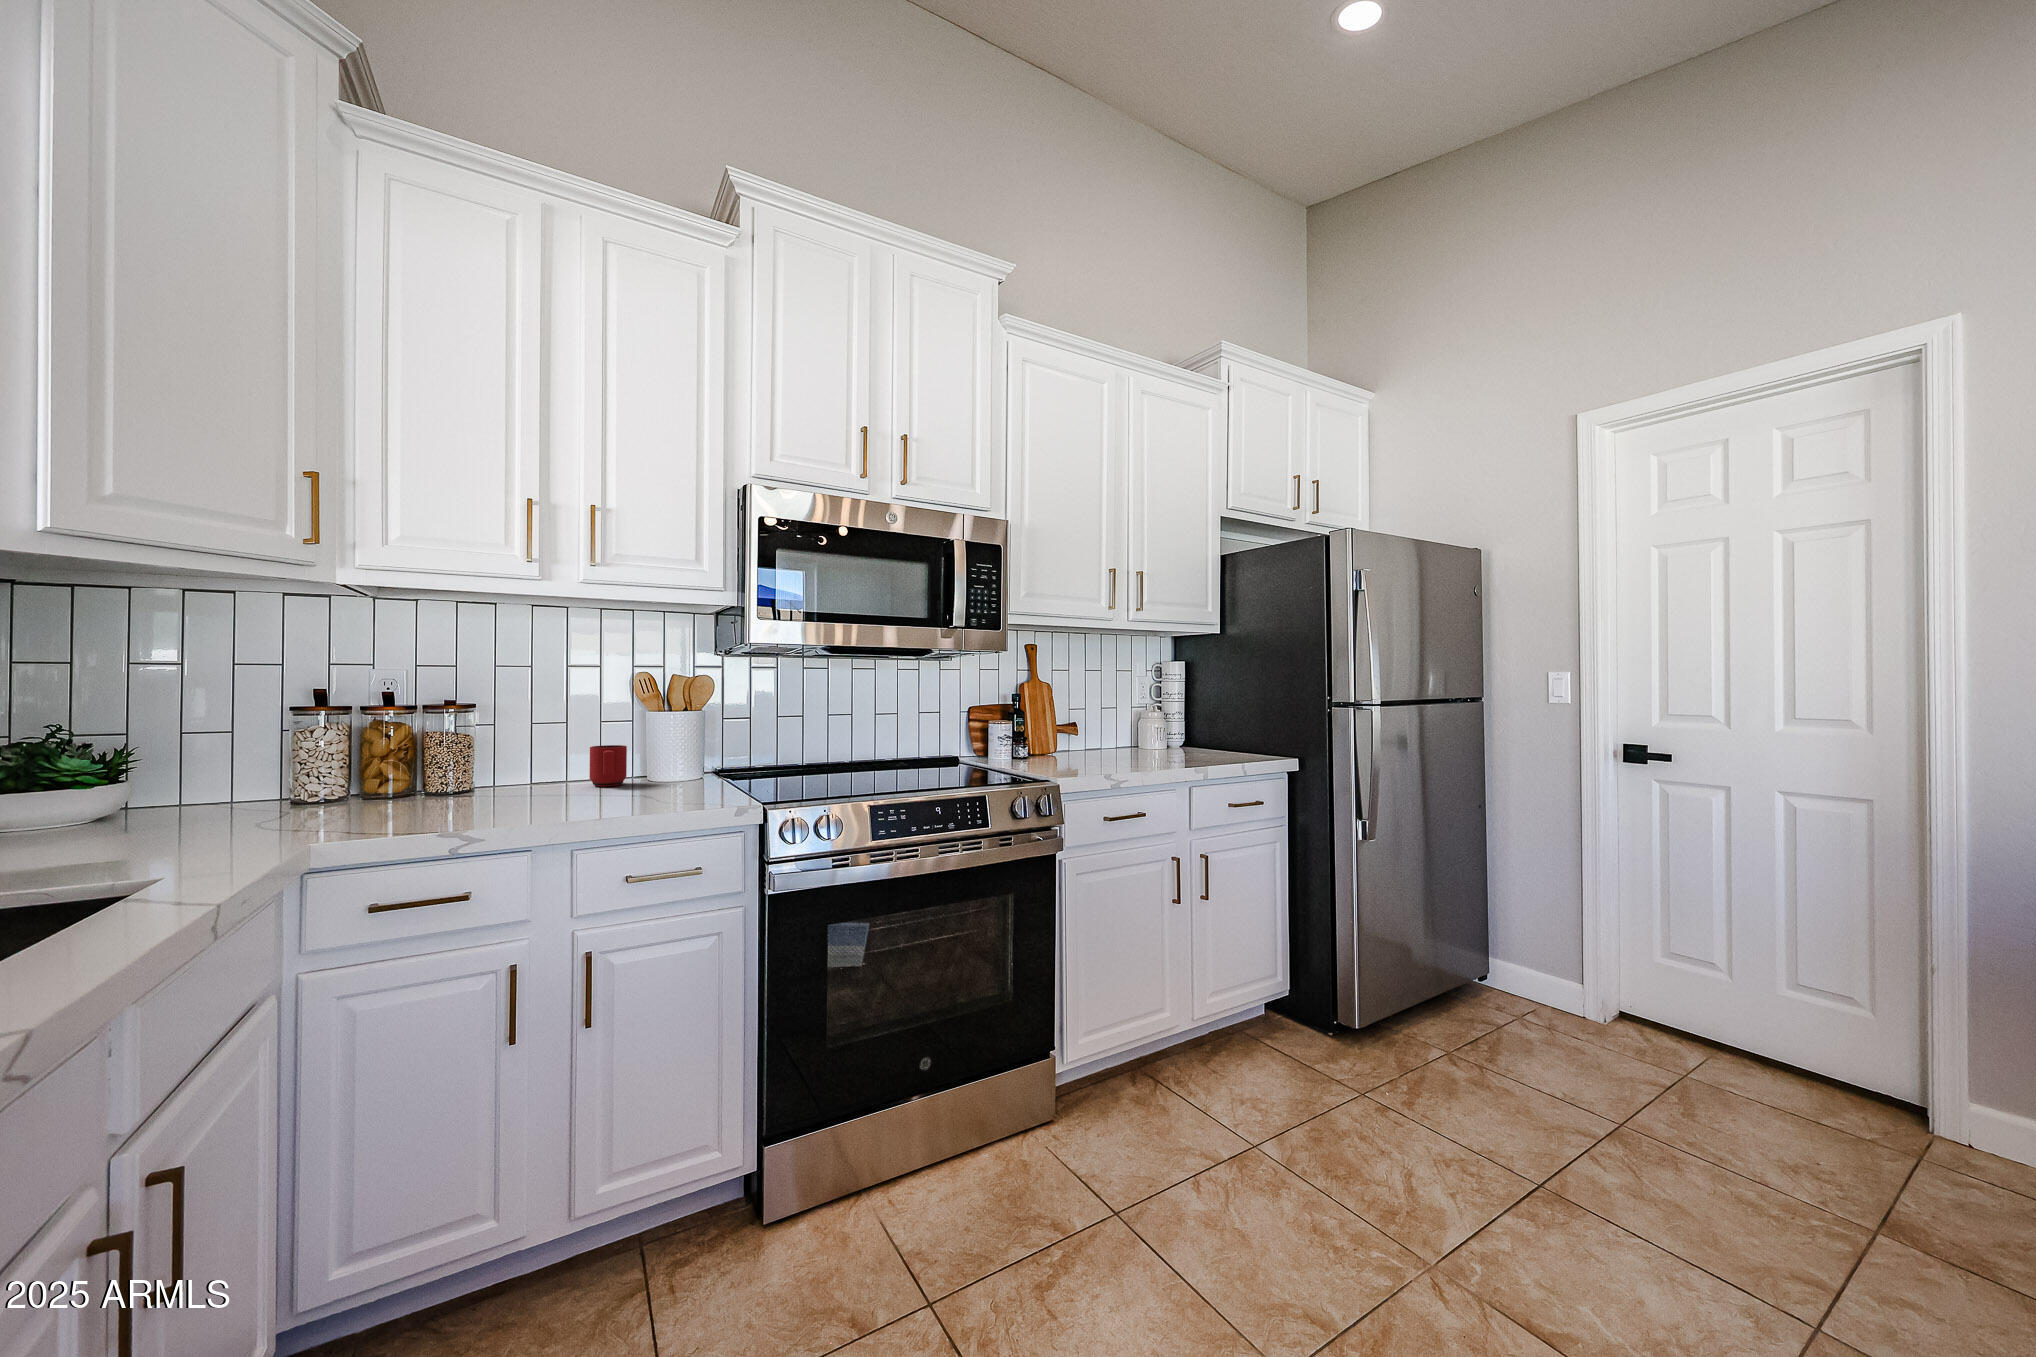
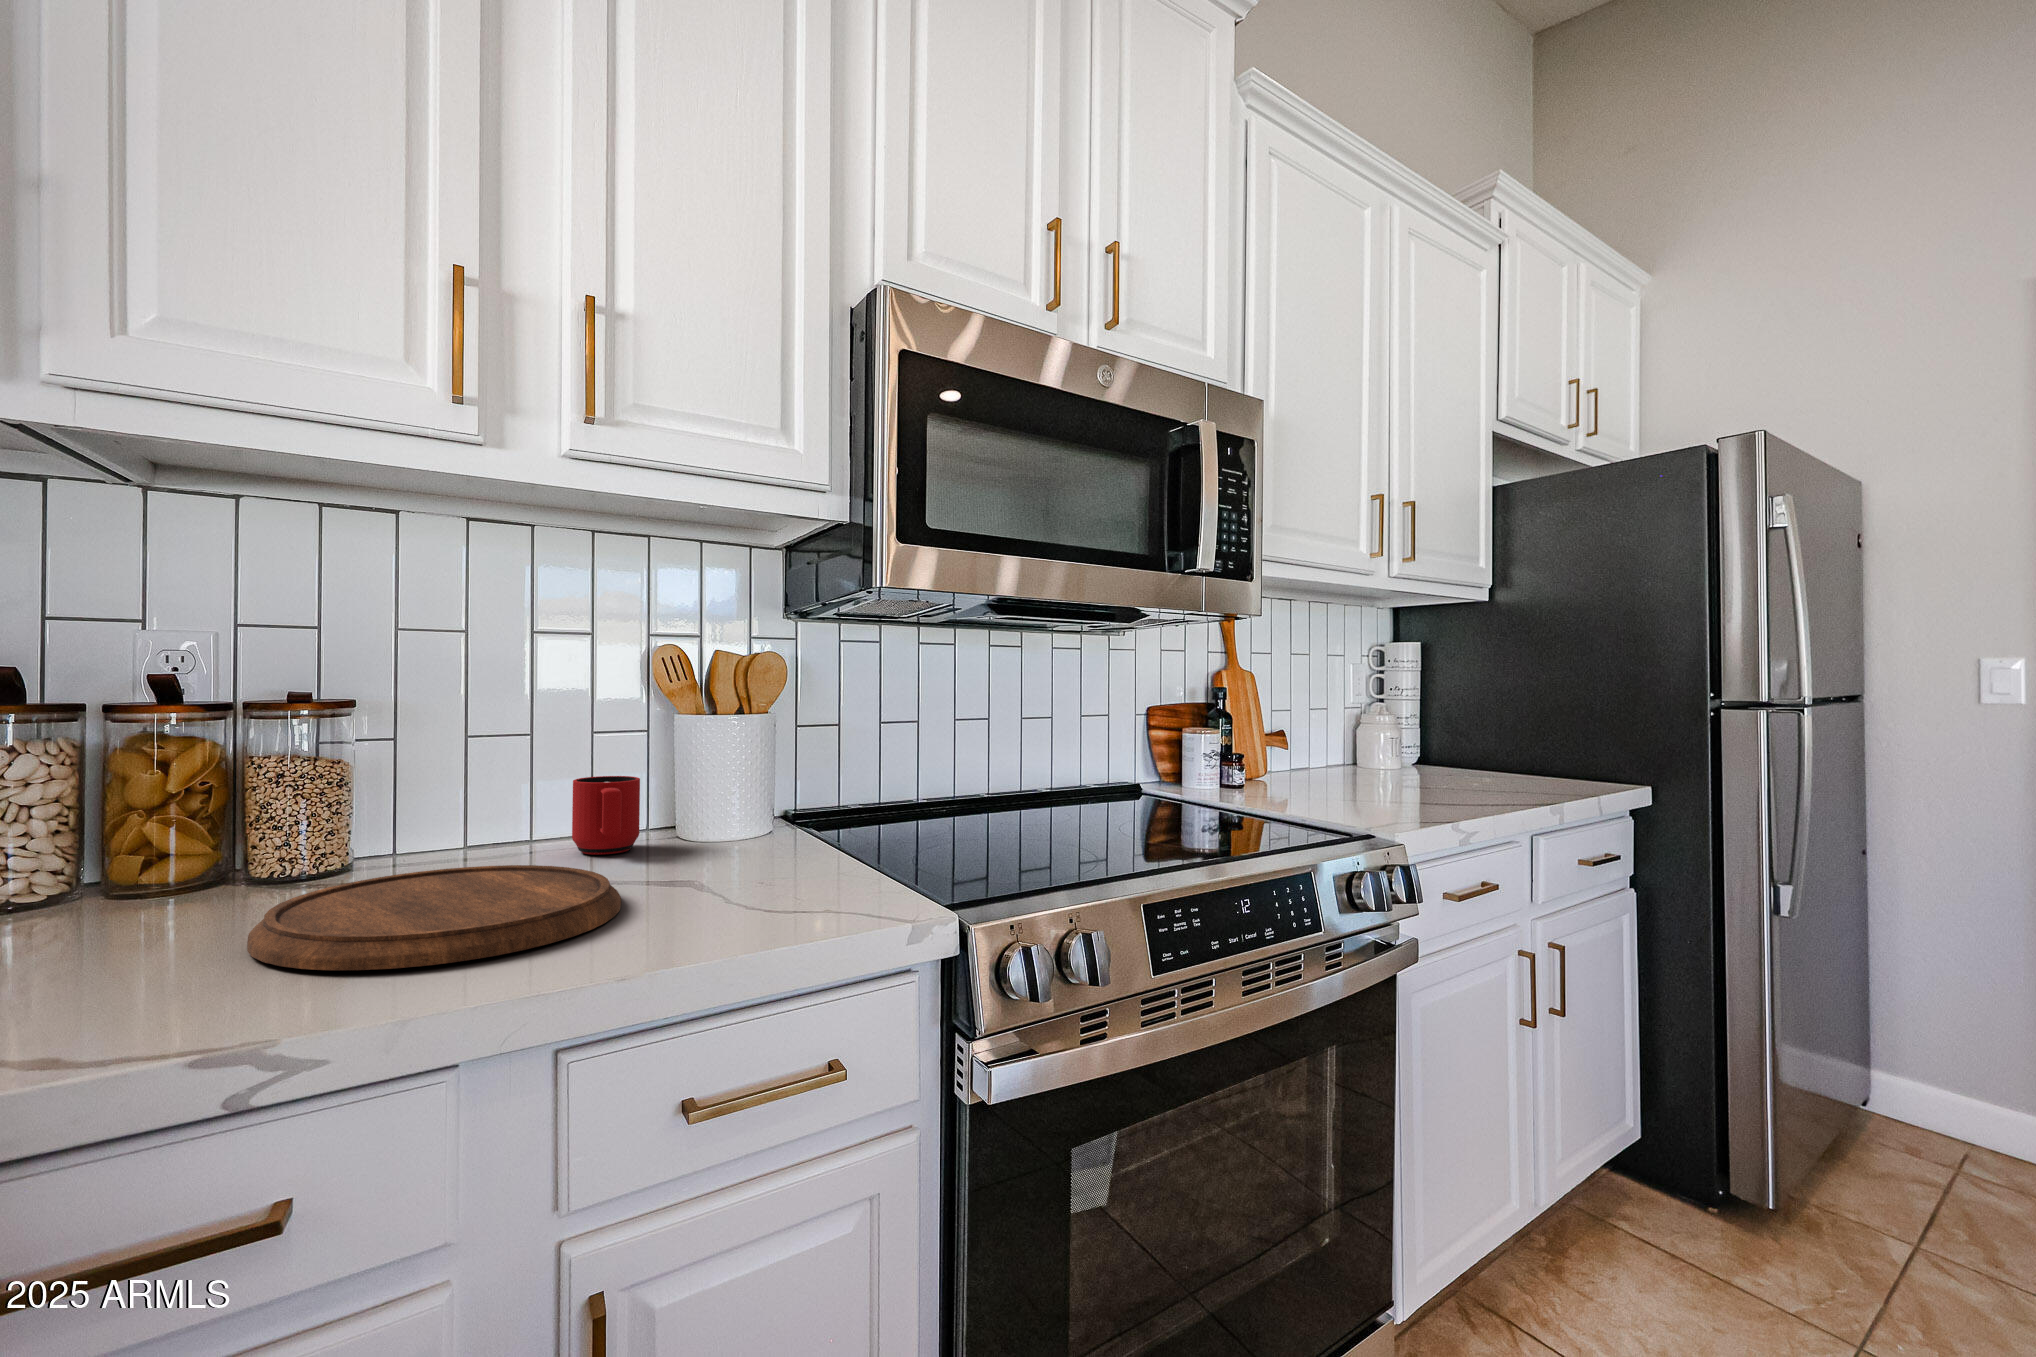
cutting board: none [431,787,603,819] -> present [247,865,621,970]

